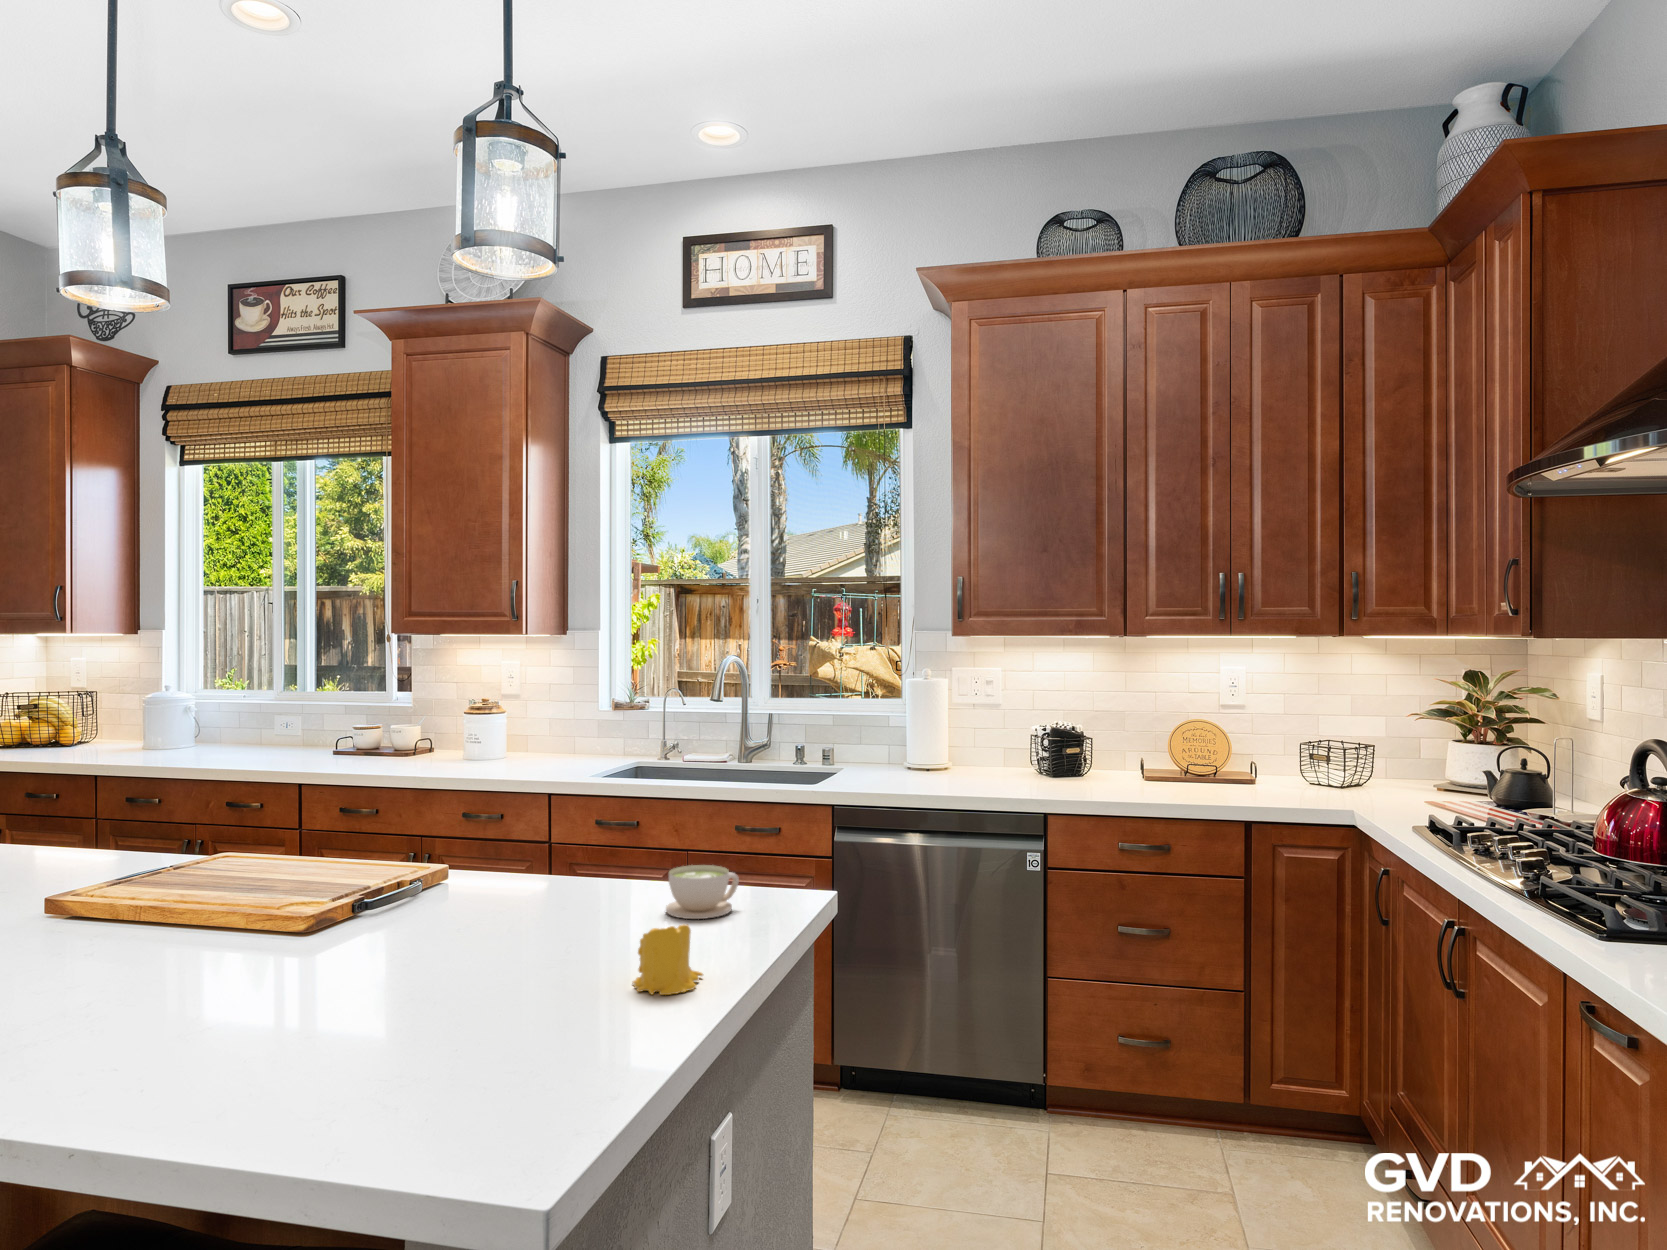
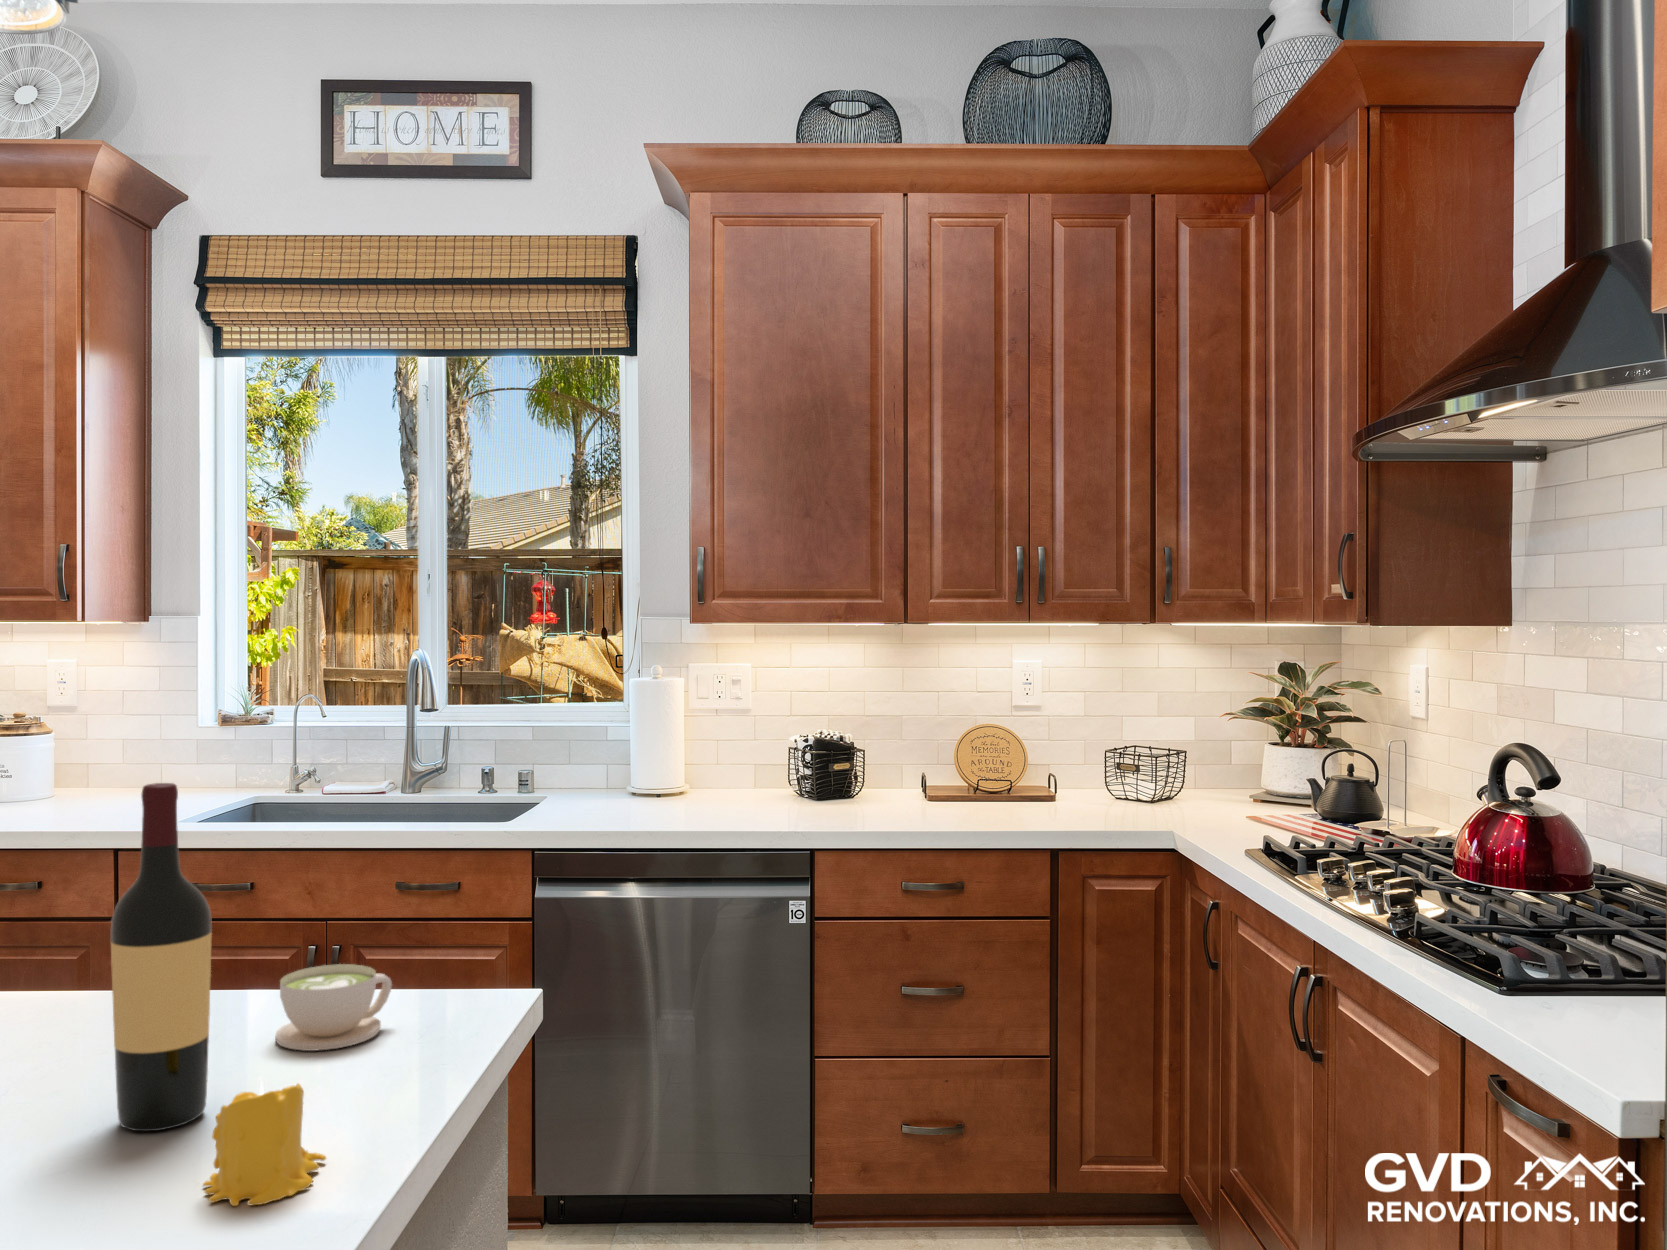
wine bottle: none [575,735,632,954] -> present [111,783,212,1131]

